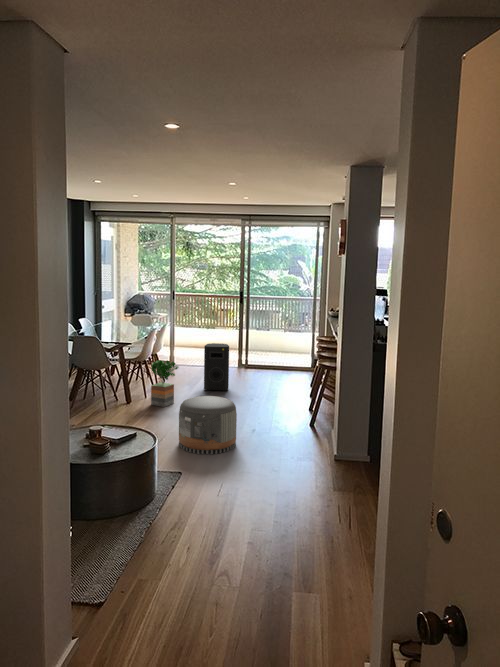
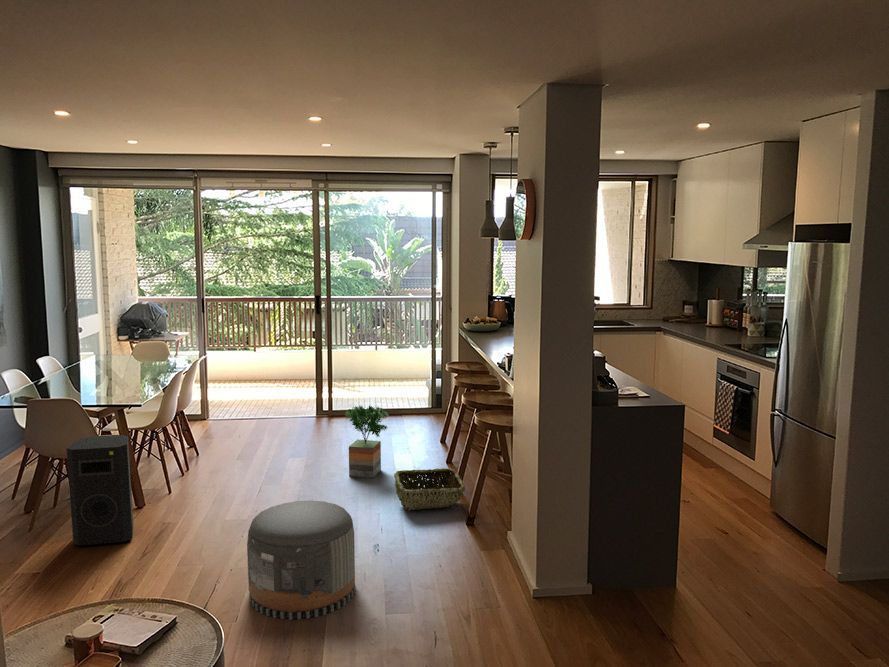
speaker: present [204,343,229,391] -> present [67,435,133,546]
potted tree: present [151,360,179,407] -> present [346,406,388,478]
woven basket: none [271,393,312,417] -> present [394,468,465,511]

